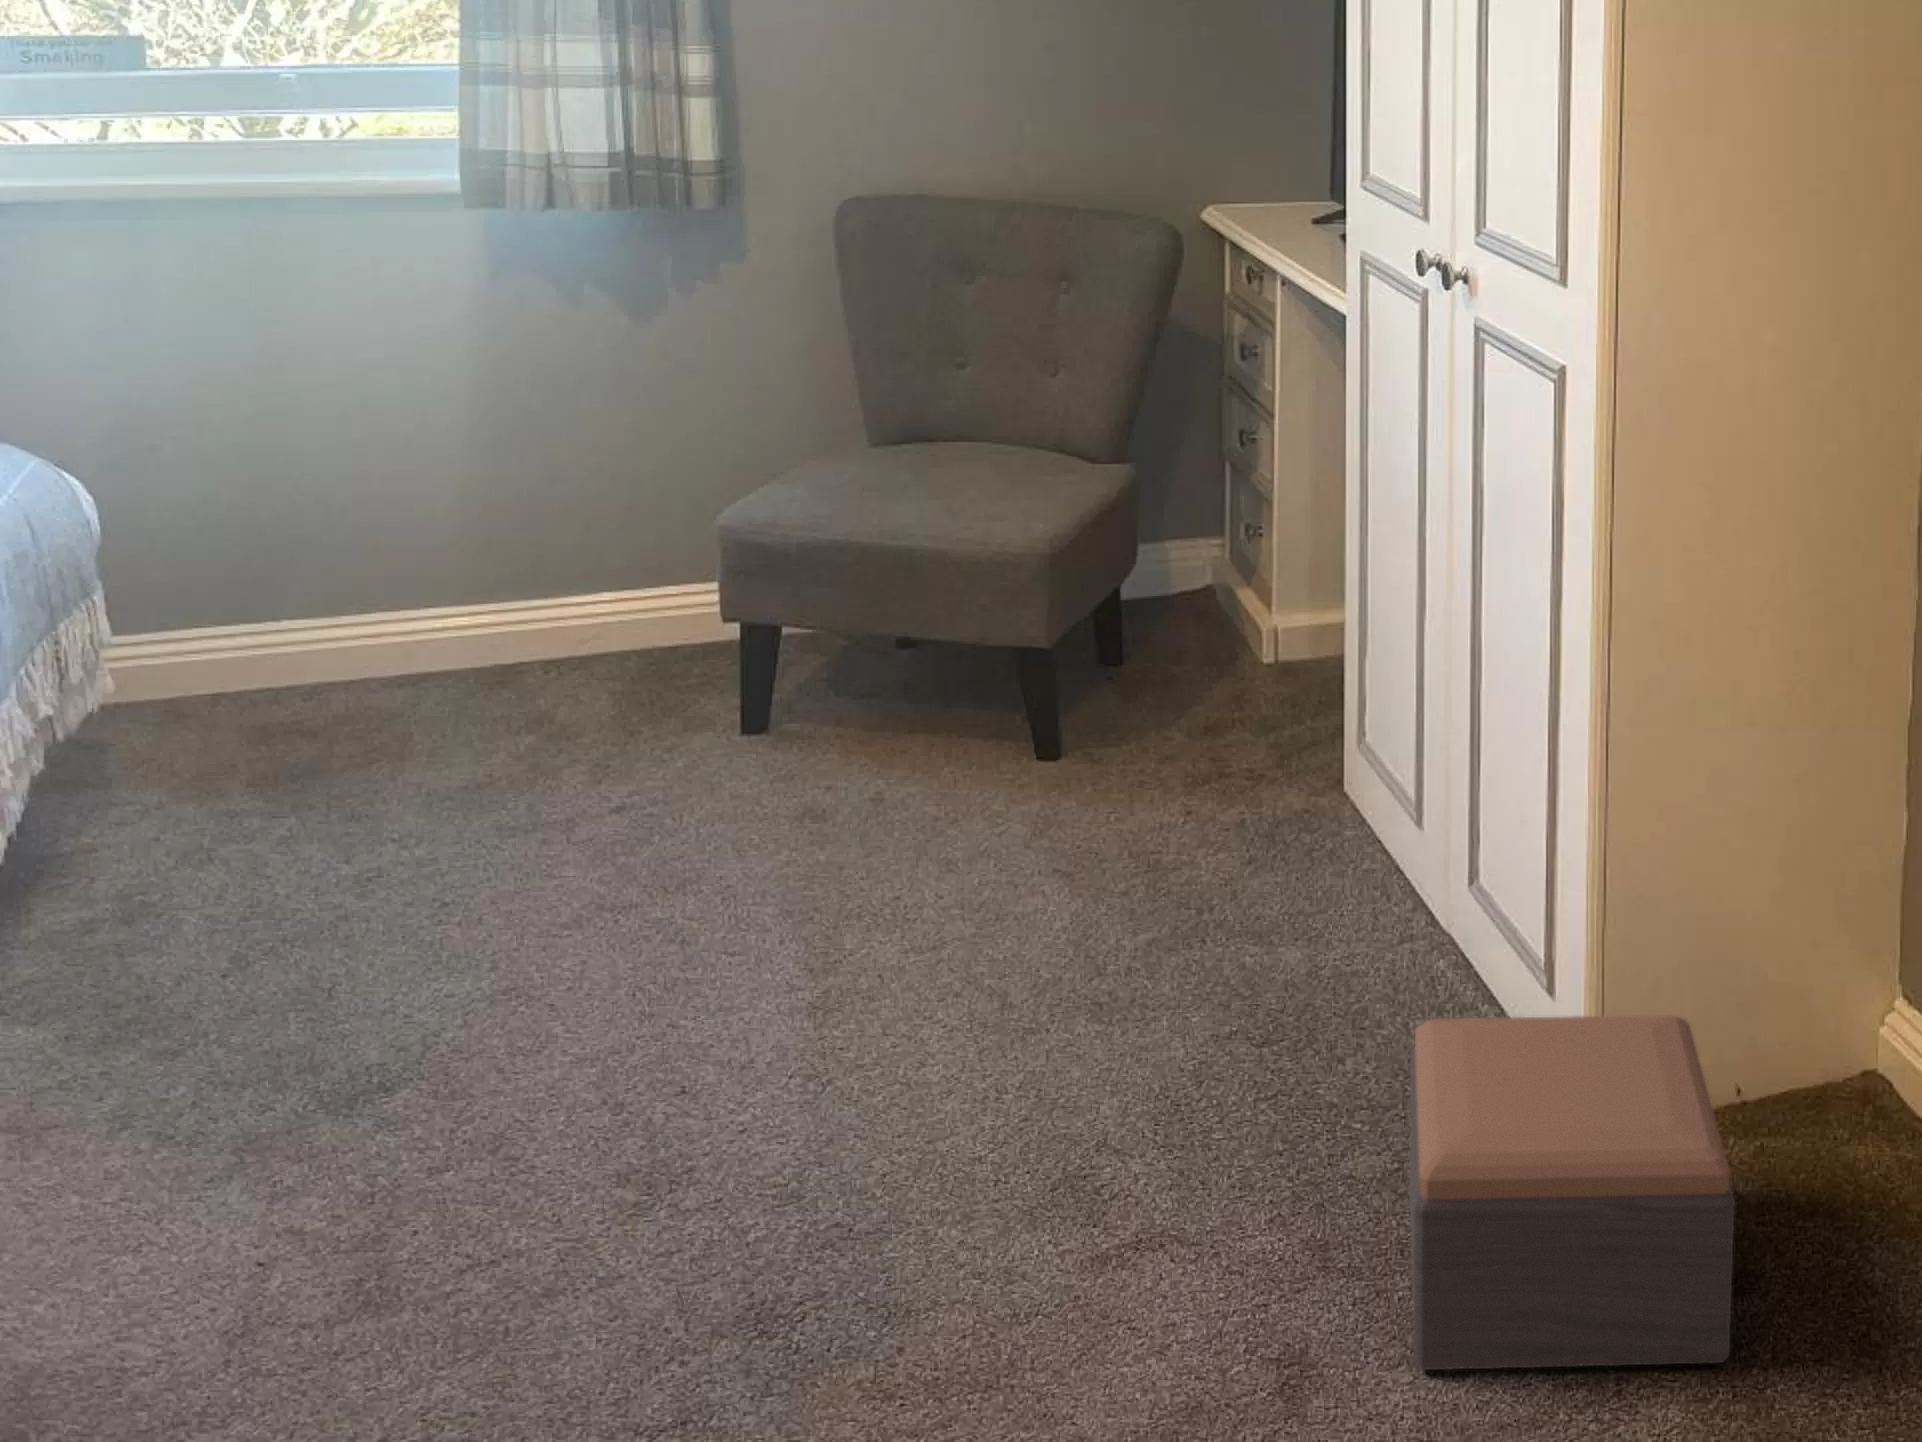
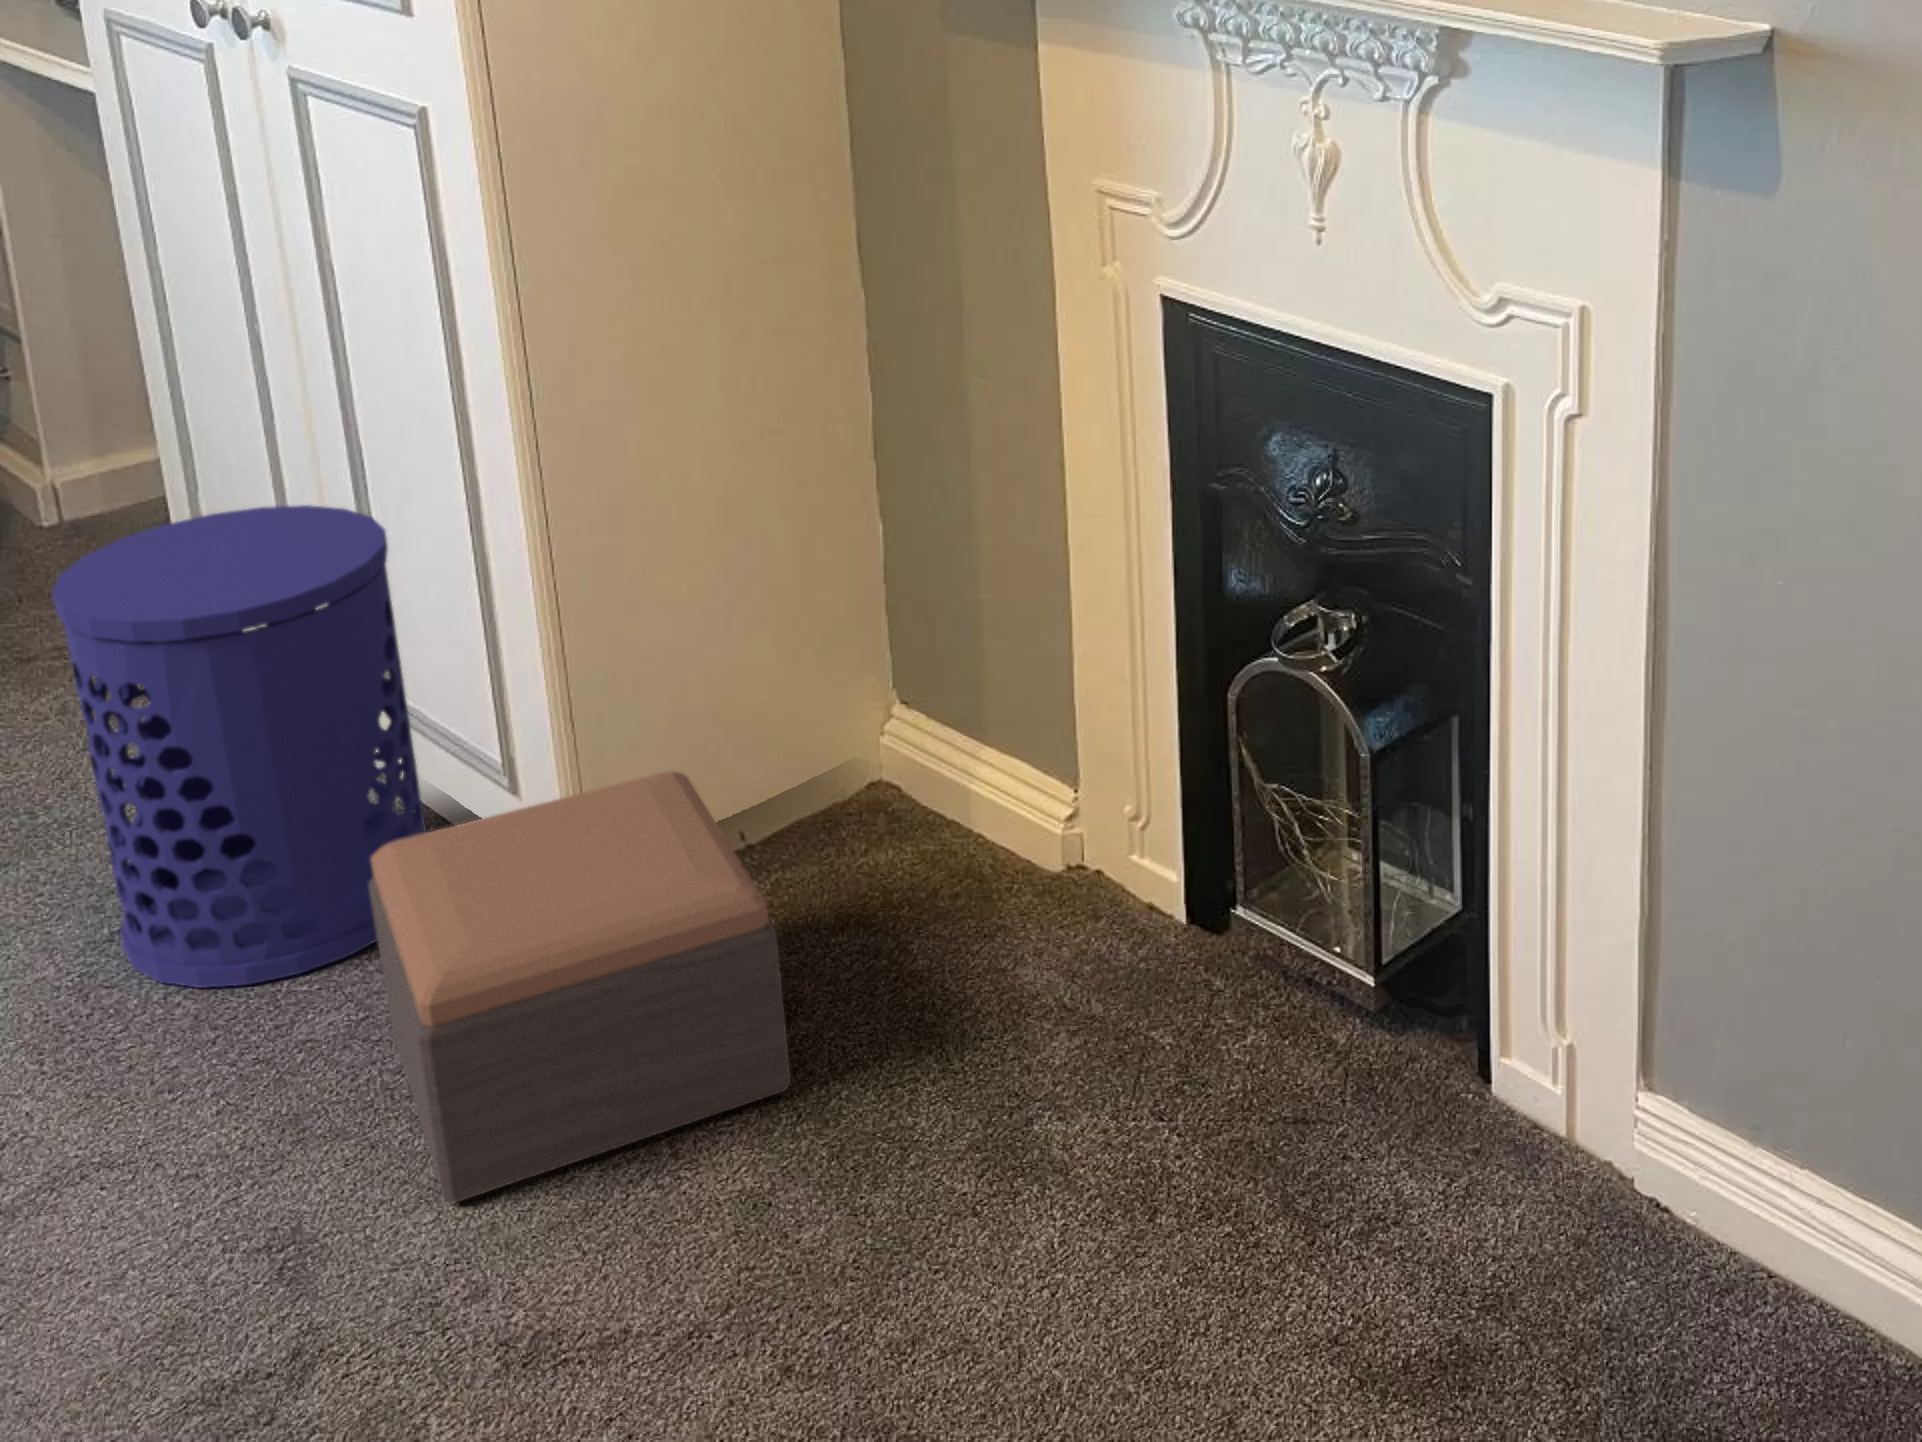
waste bin: none [1227,691,1481,1115] -> present [53,505,426,988]

